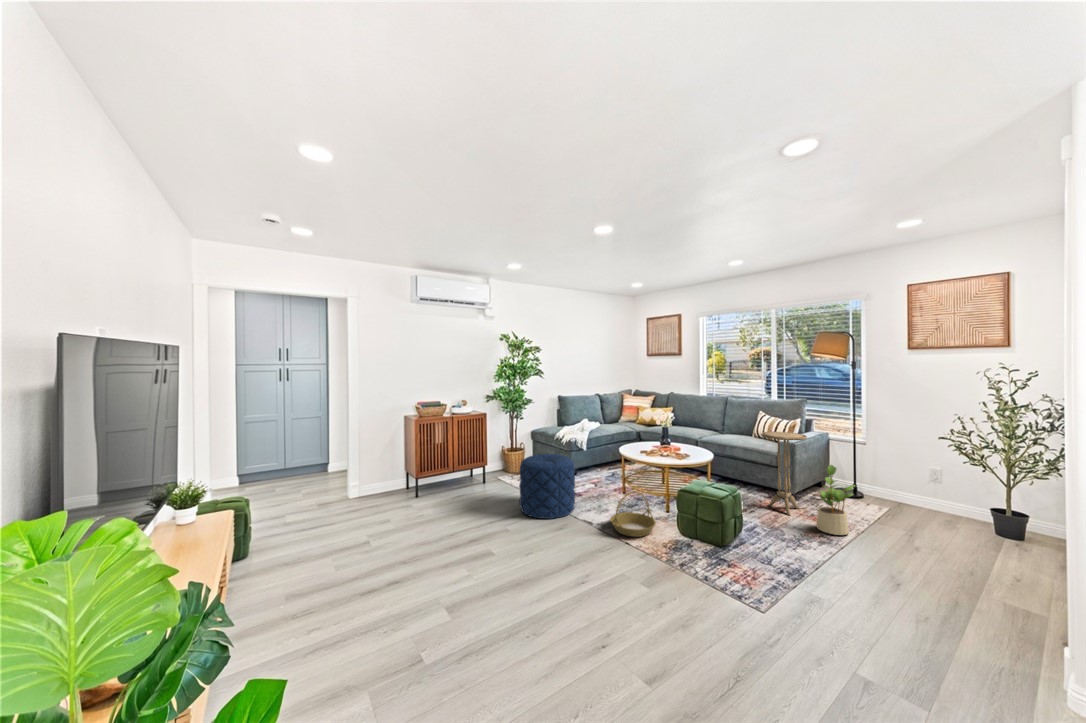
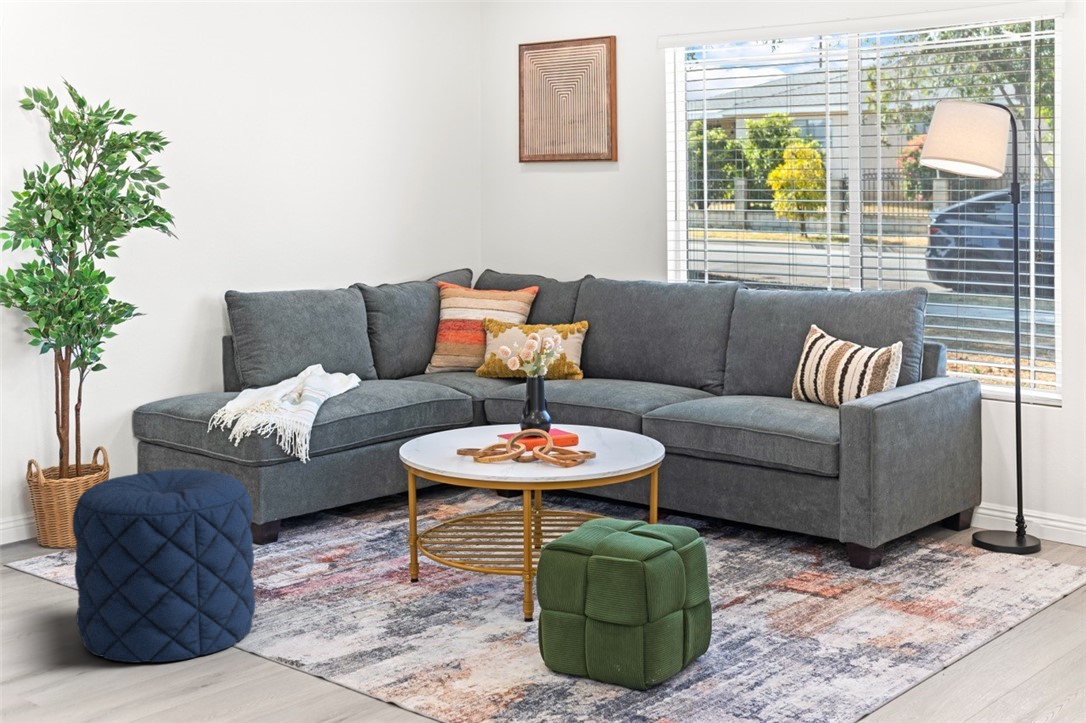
side table: present [761,432,807,515] -> none [788,380,901,602]
potted plant: present [817,465,855,535] -> none [903,460,999,639]
basket: present [610,491,656,537] -> none [349,561,480,687]

